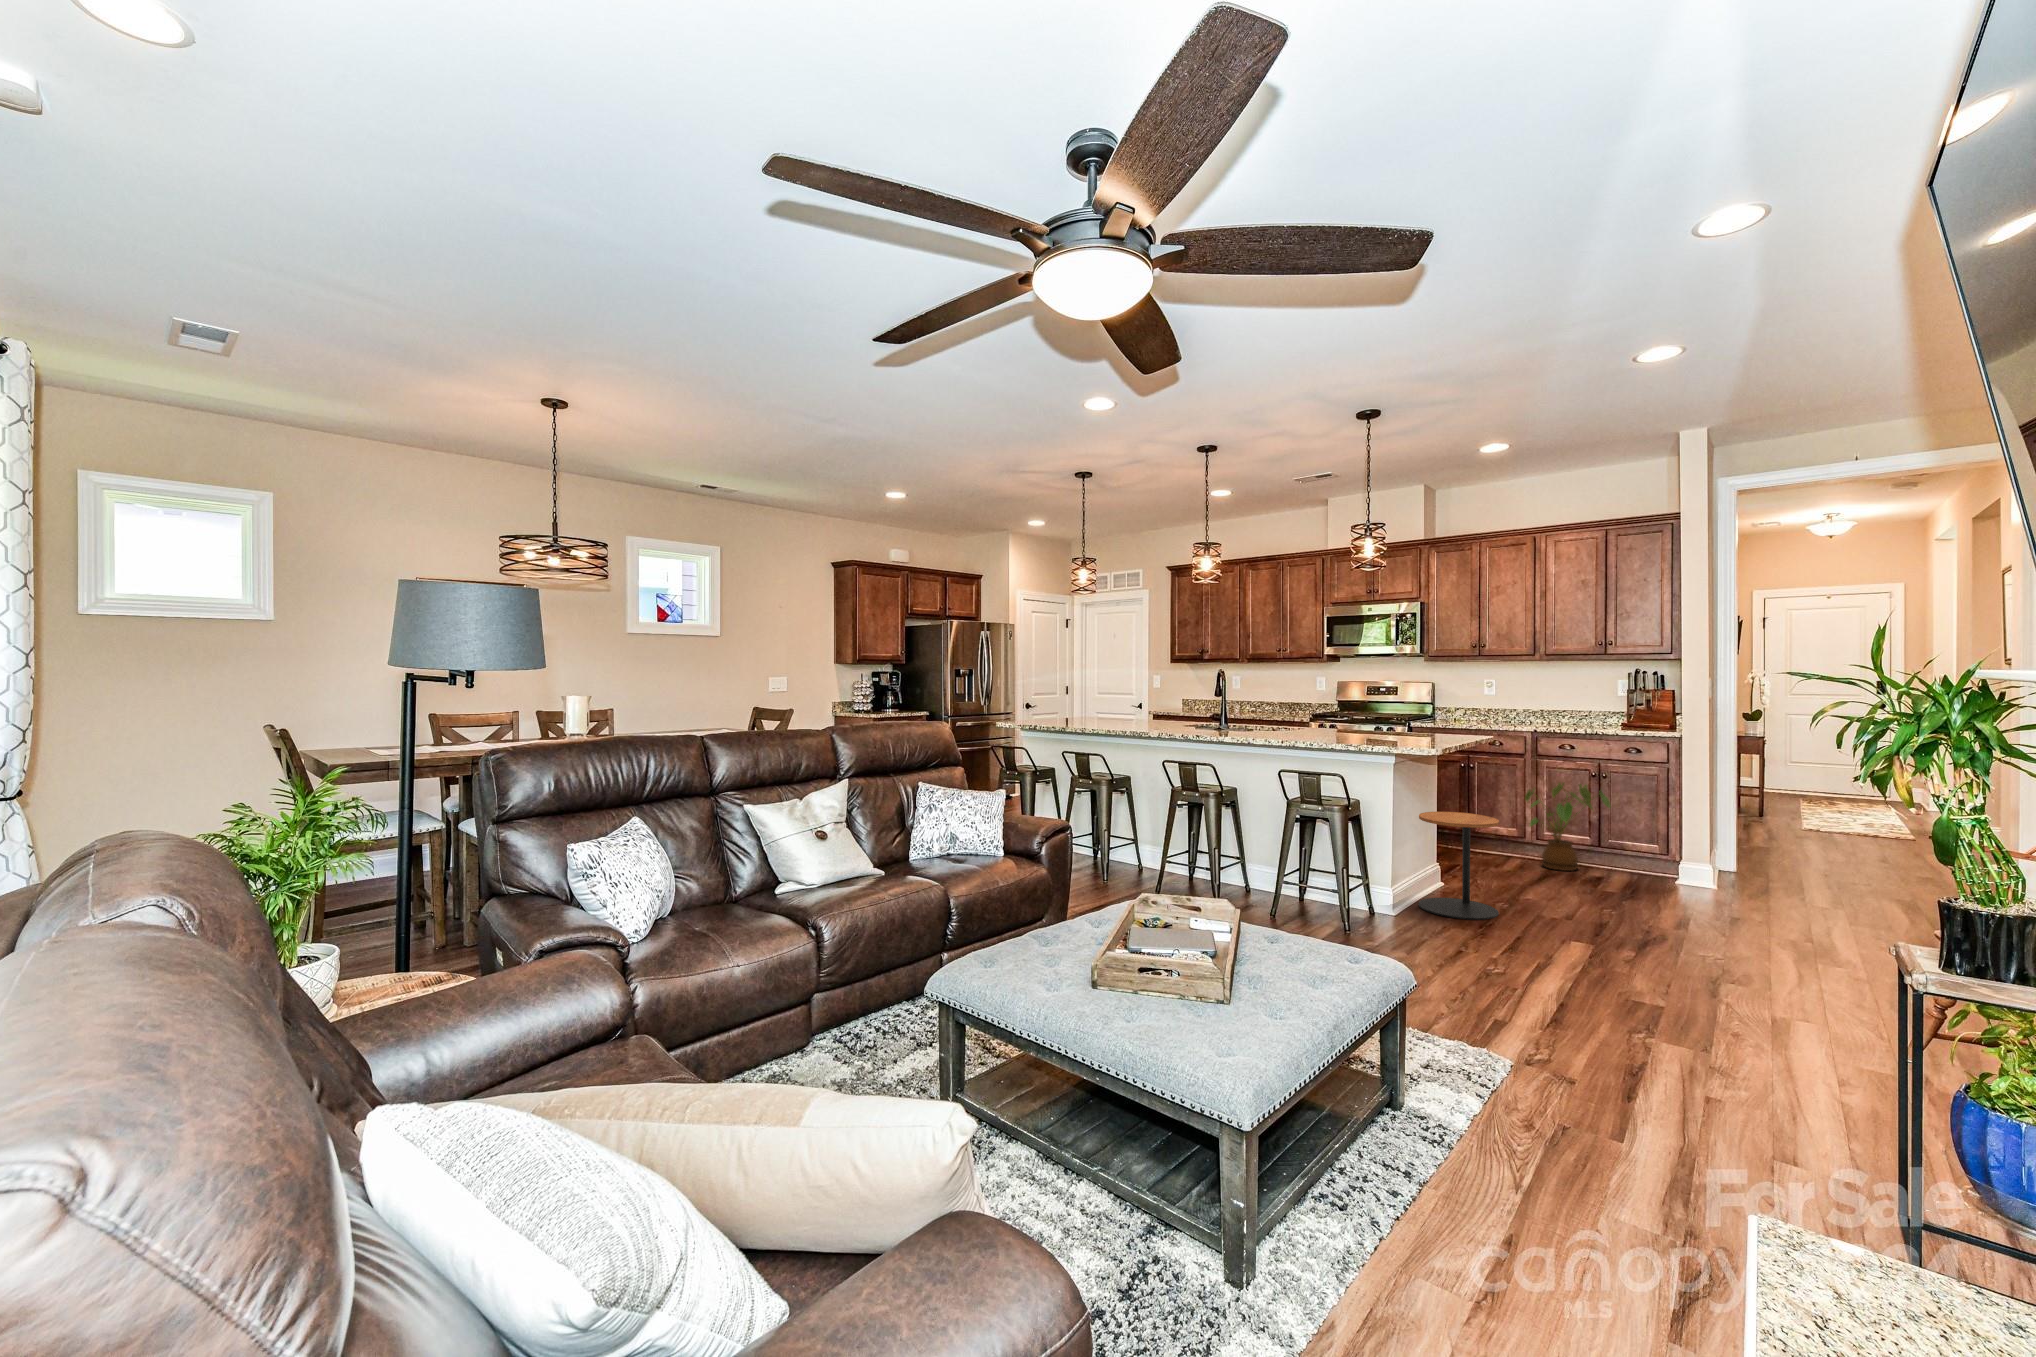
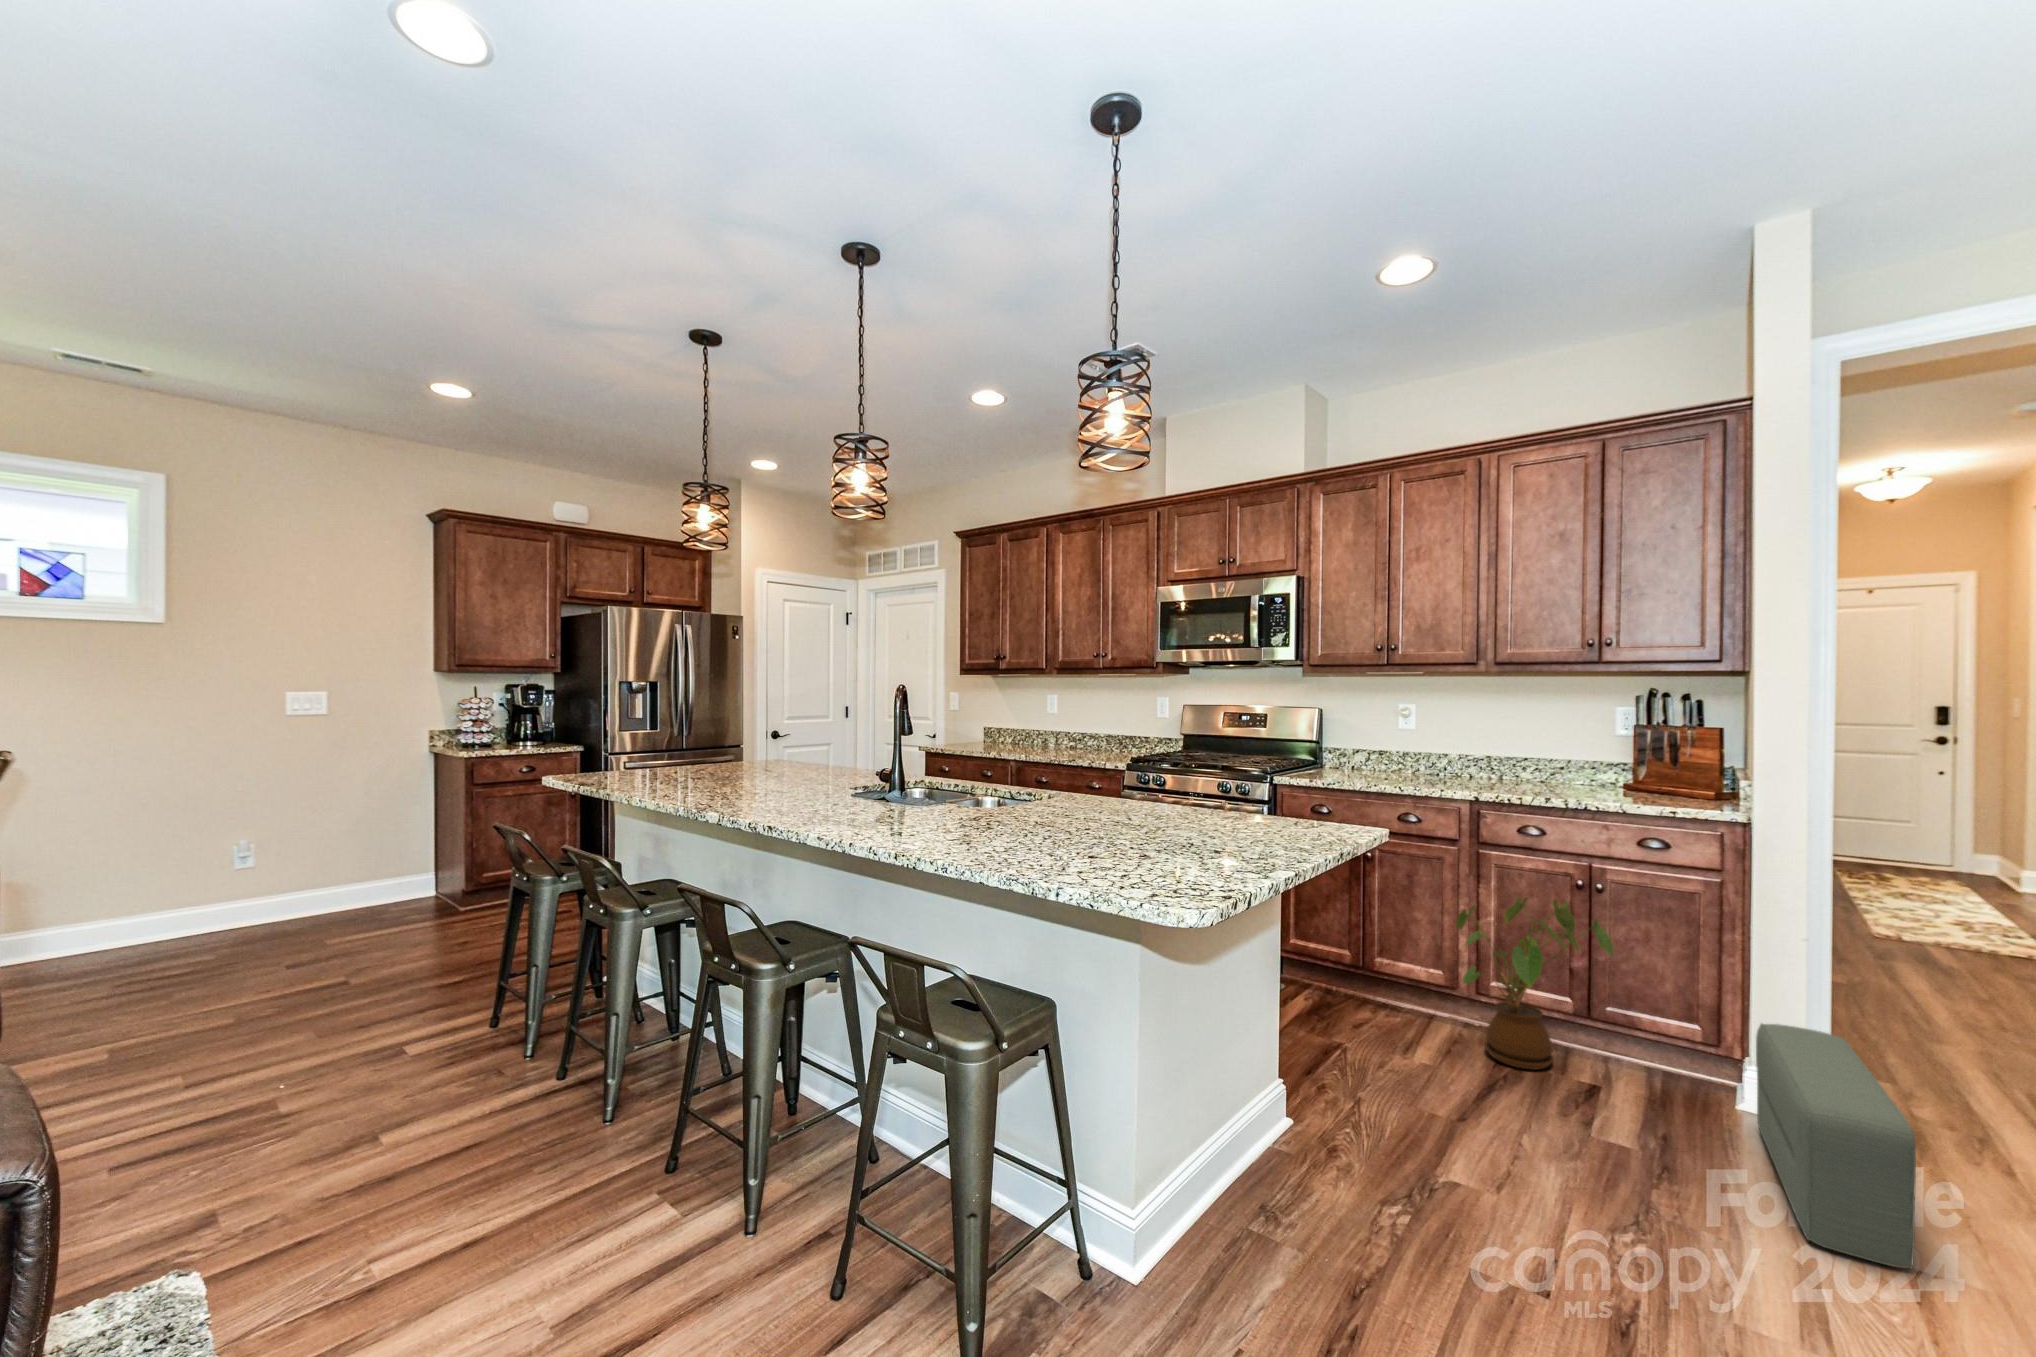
side table: present [1419,811,1499,920] -> none [1207,993,1379,1289]
pouf: none [1680,833,1734,914] -> present [1756,1024,1916,1269]

